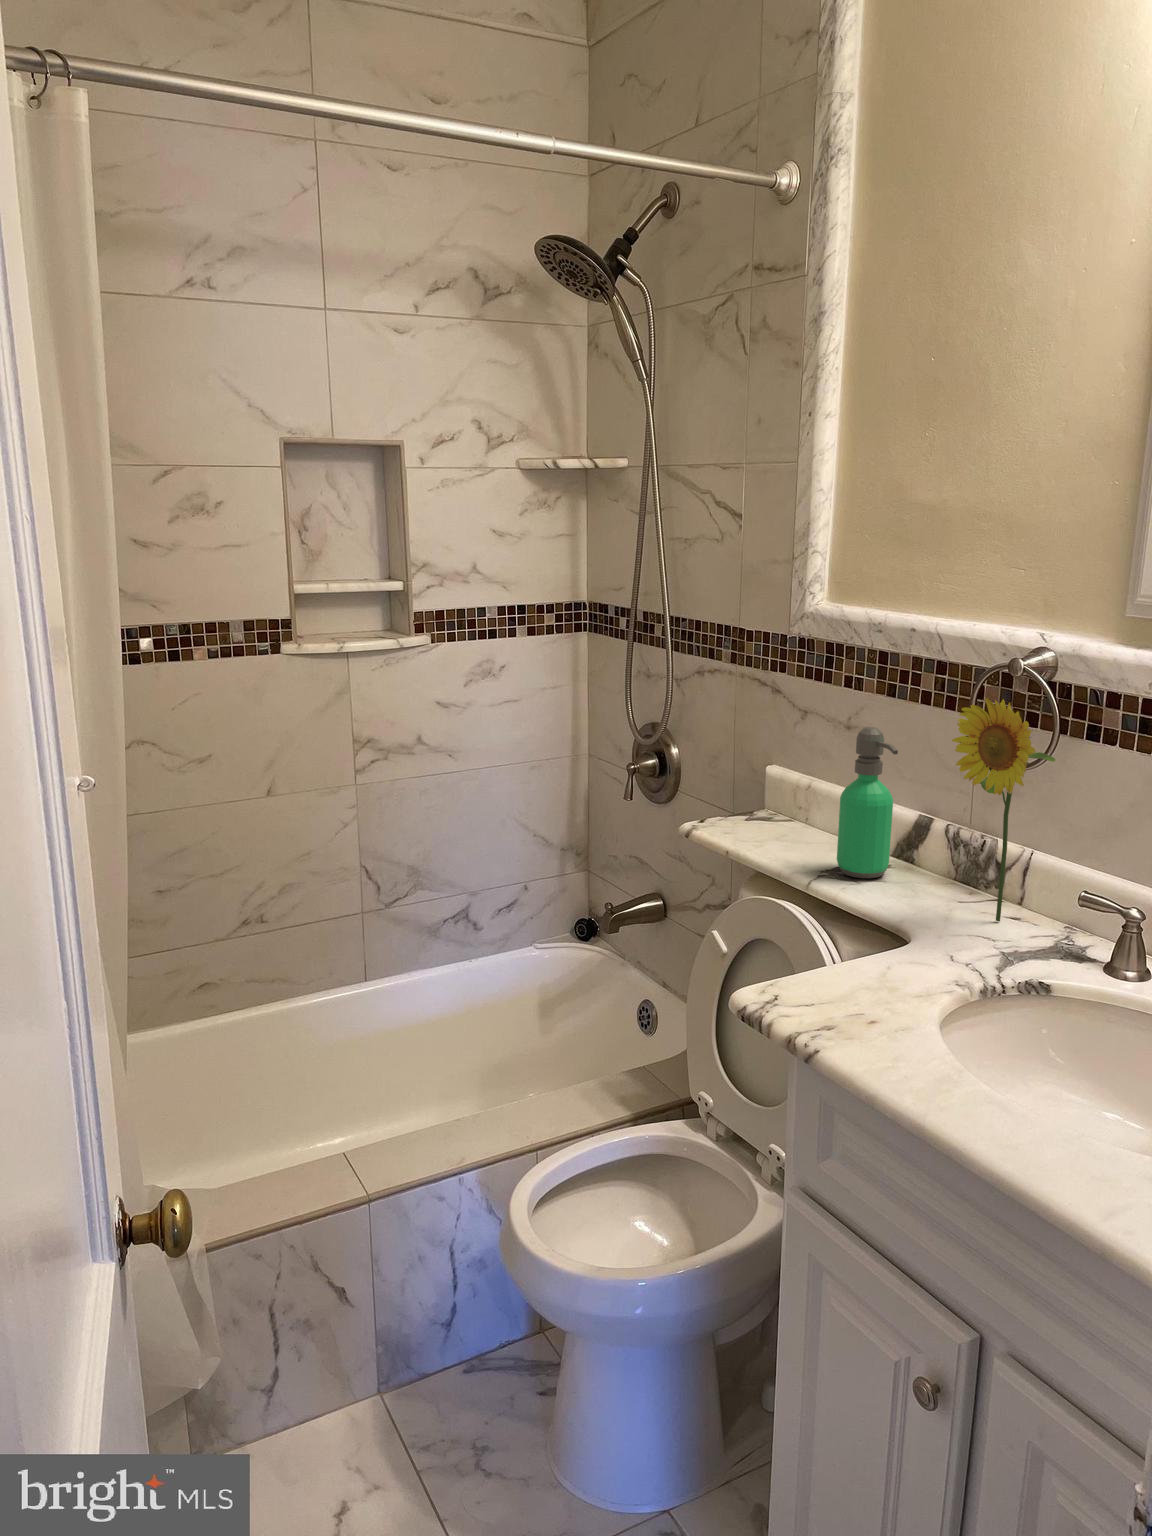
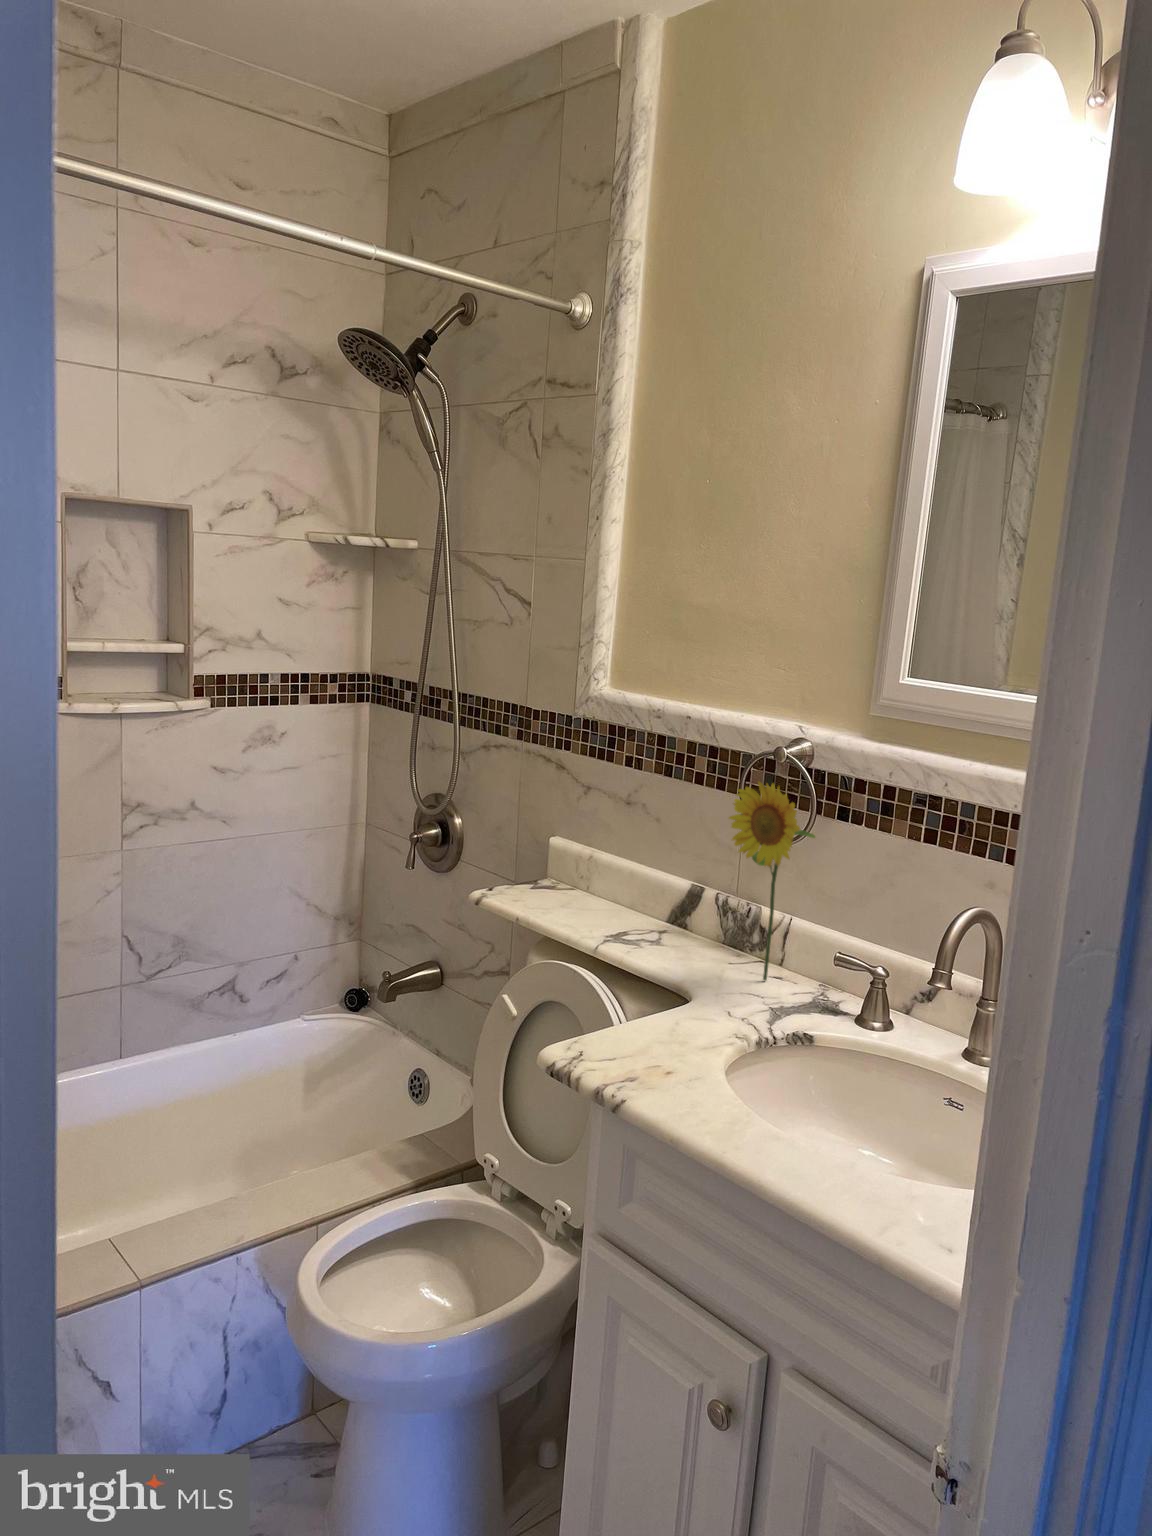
soap dispenser: present [837,727,898,878] -> none [620,804,678,943]

